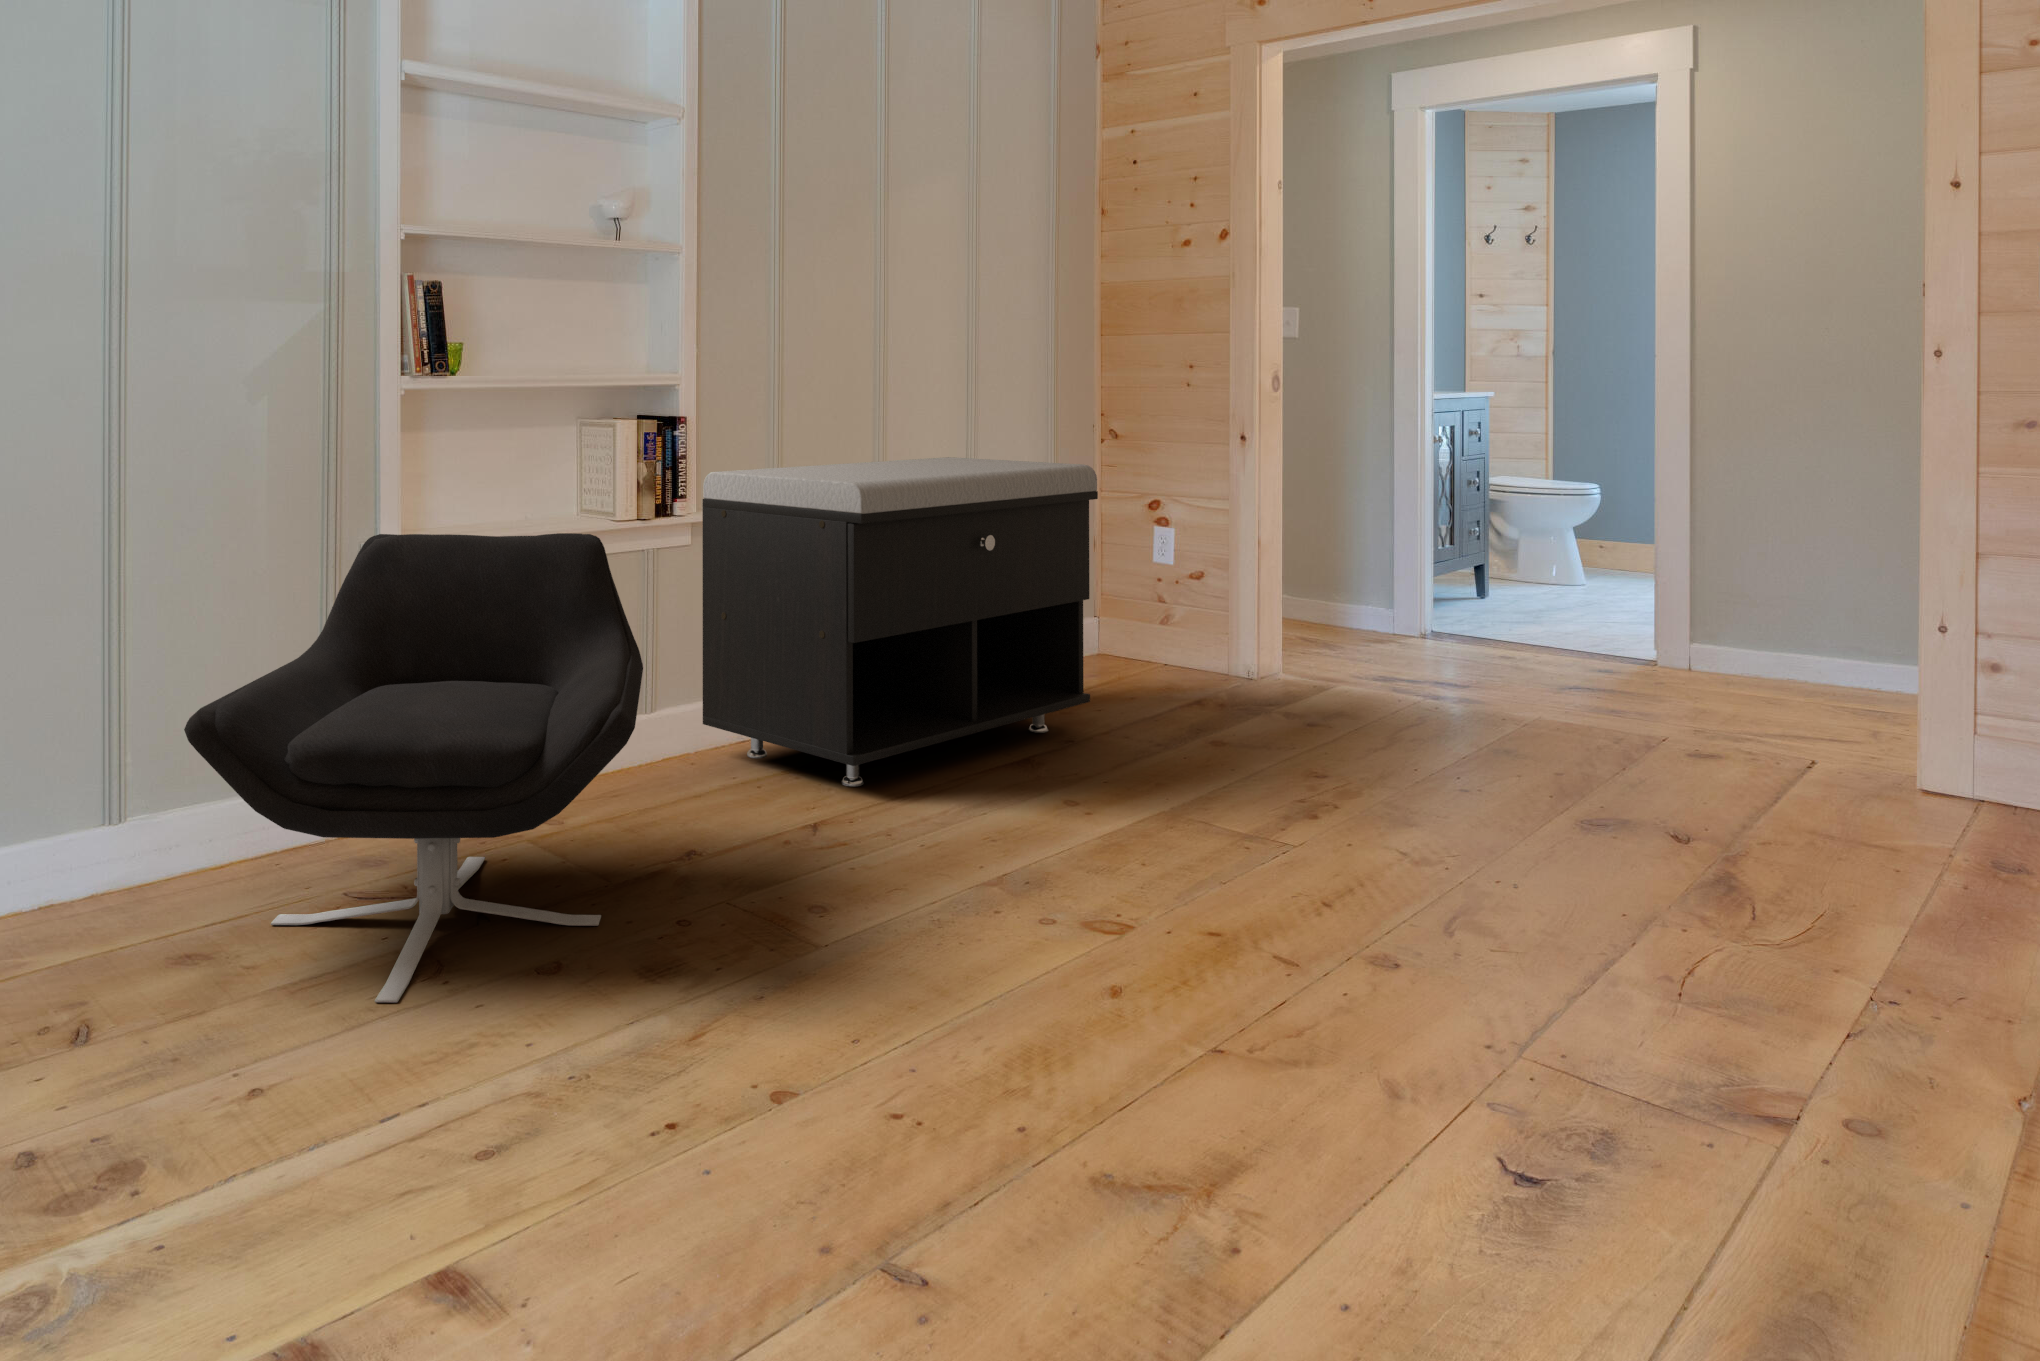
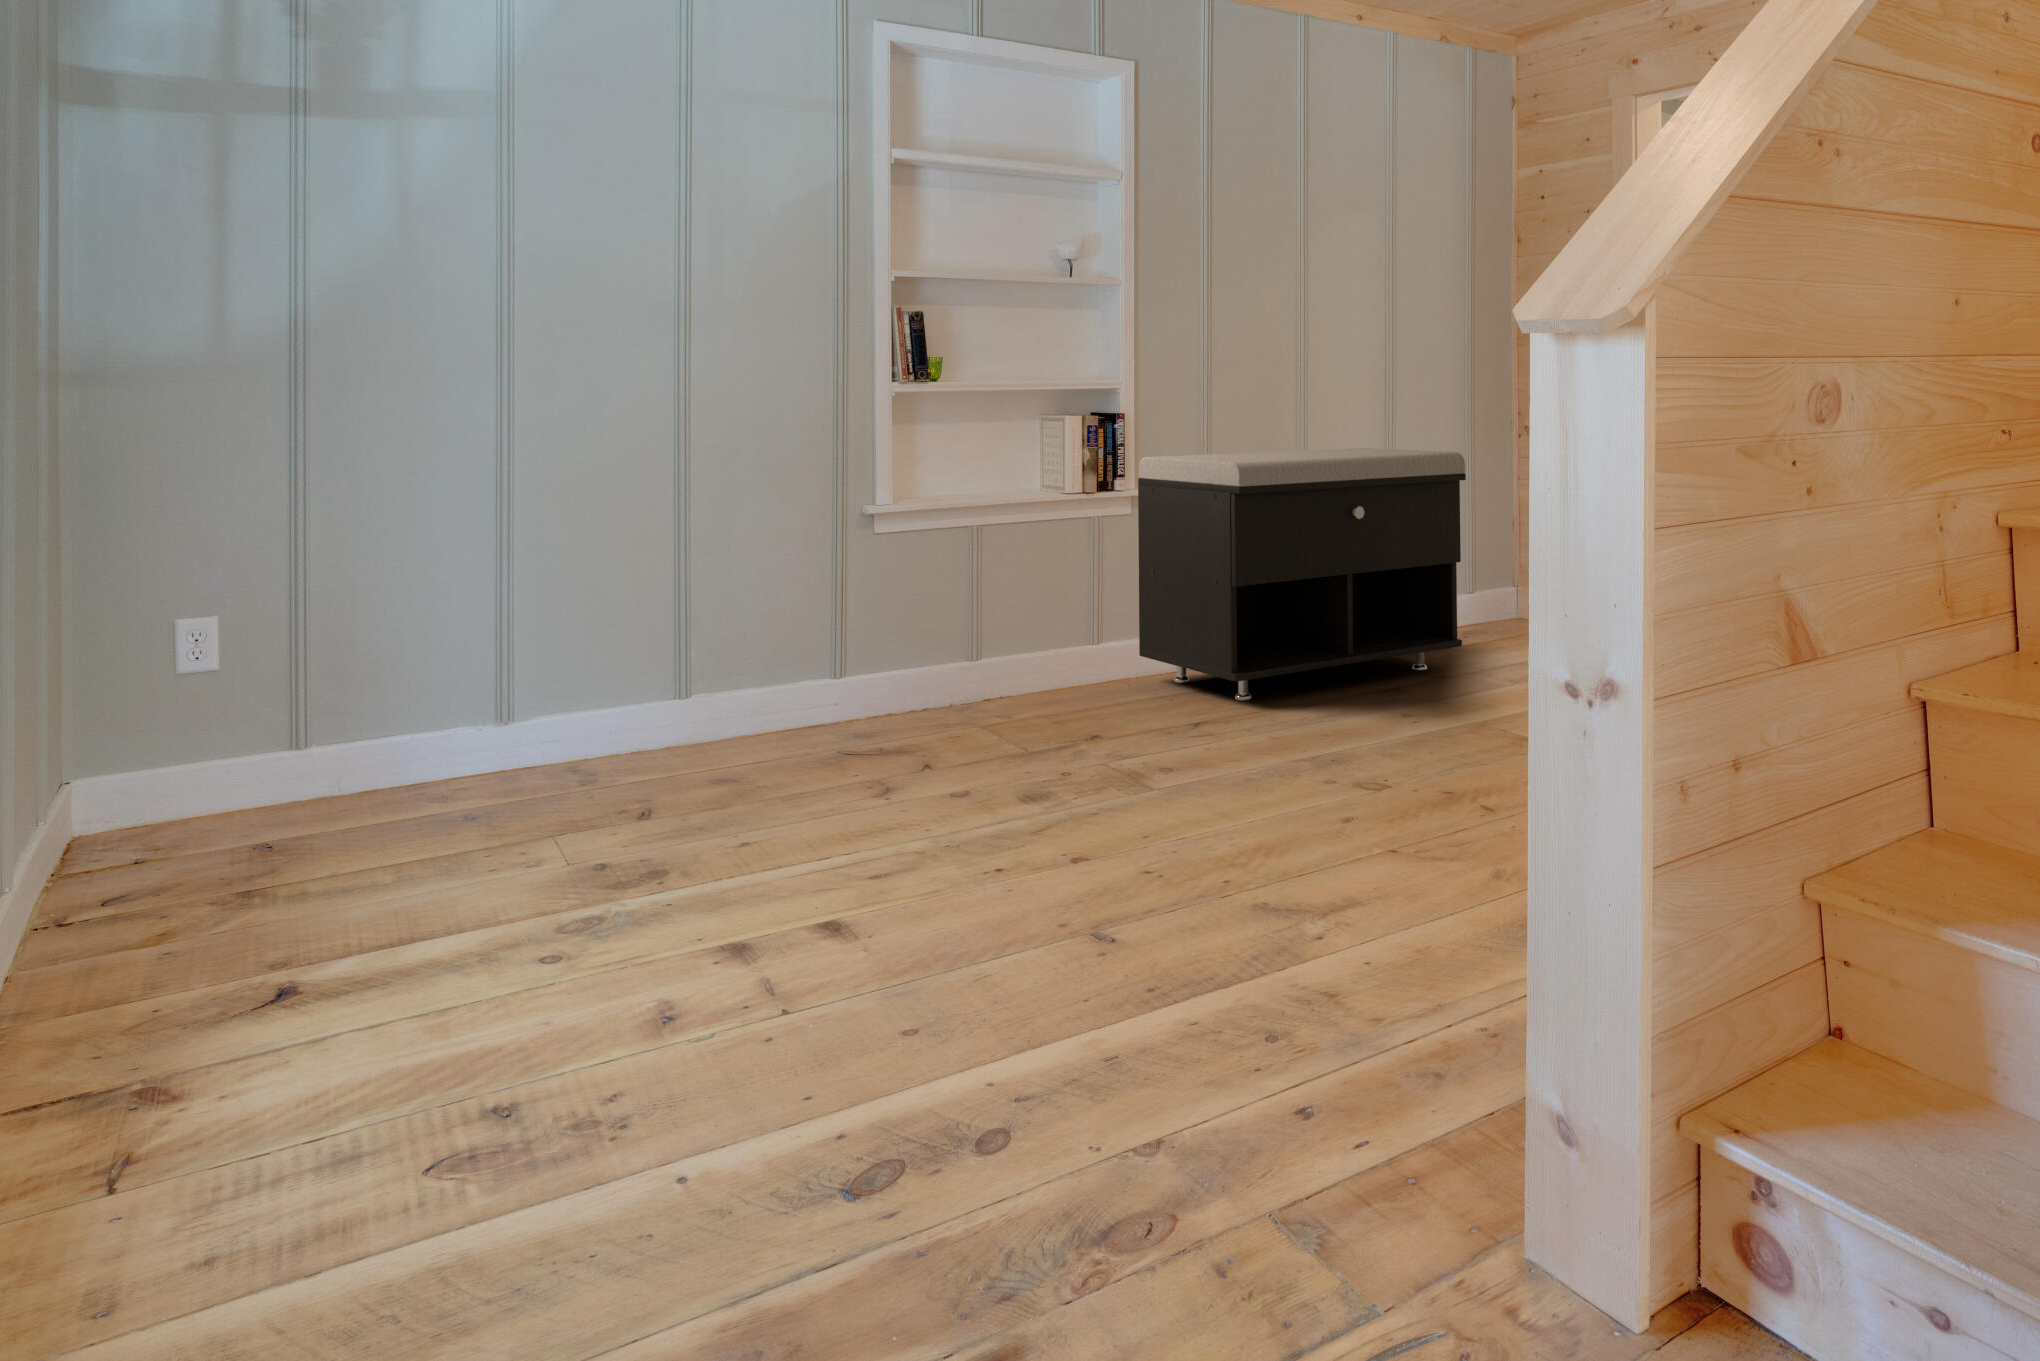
lounge chair: present [184,533,643,1002] -> none [718,498,1055,803]

